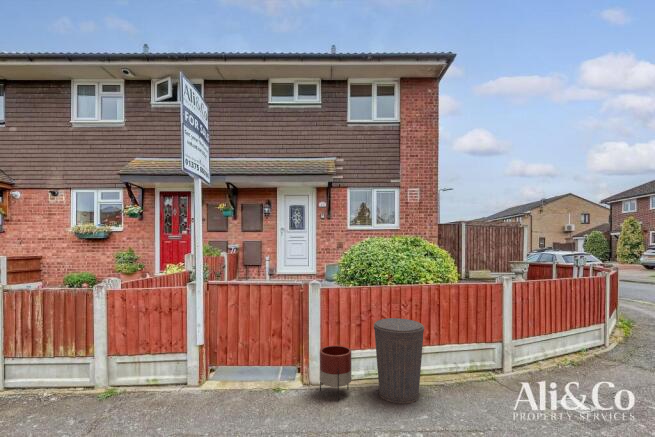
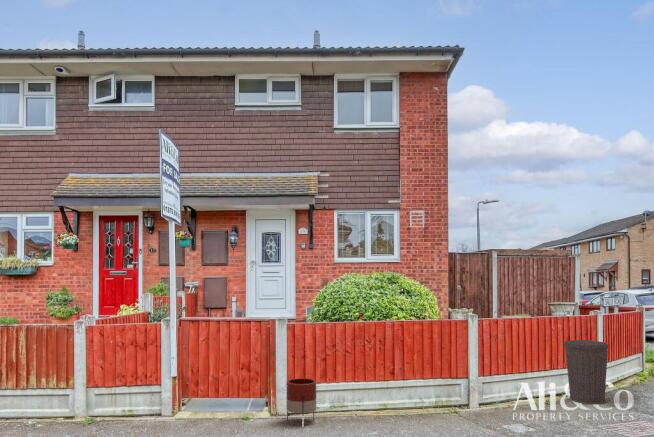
trash can: present [374,318,424,404] -> present [564,340,608,404]

